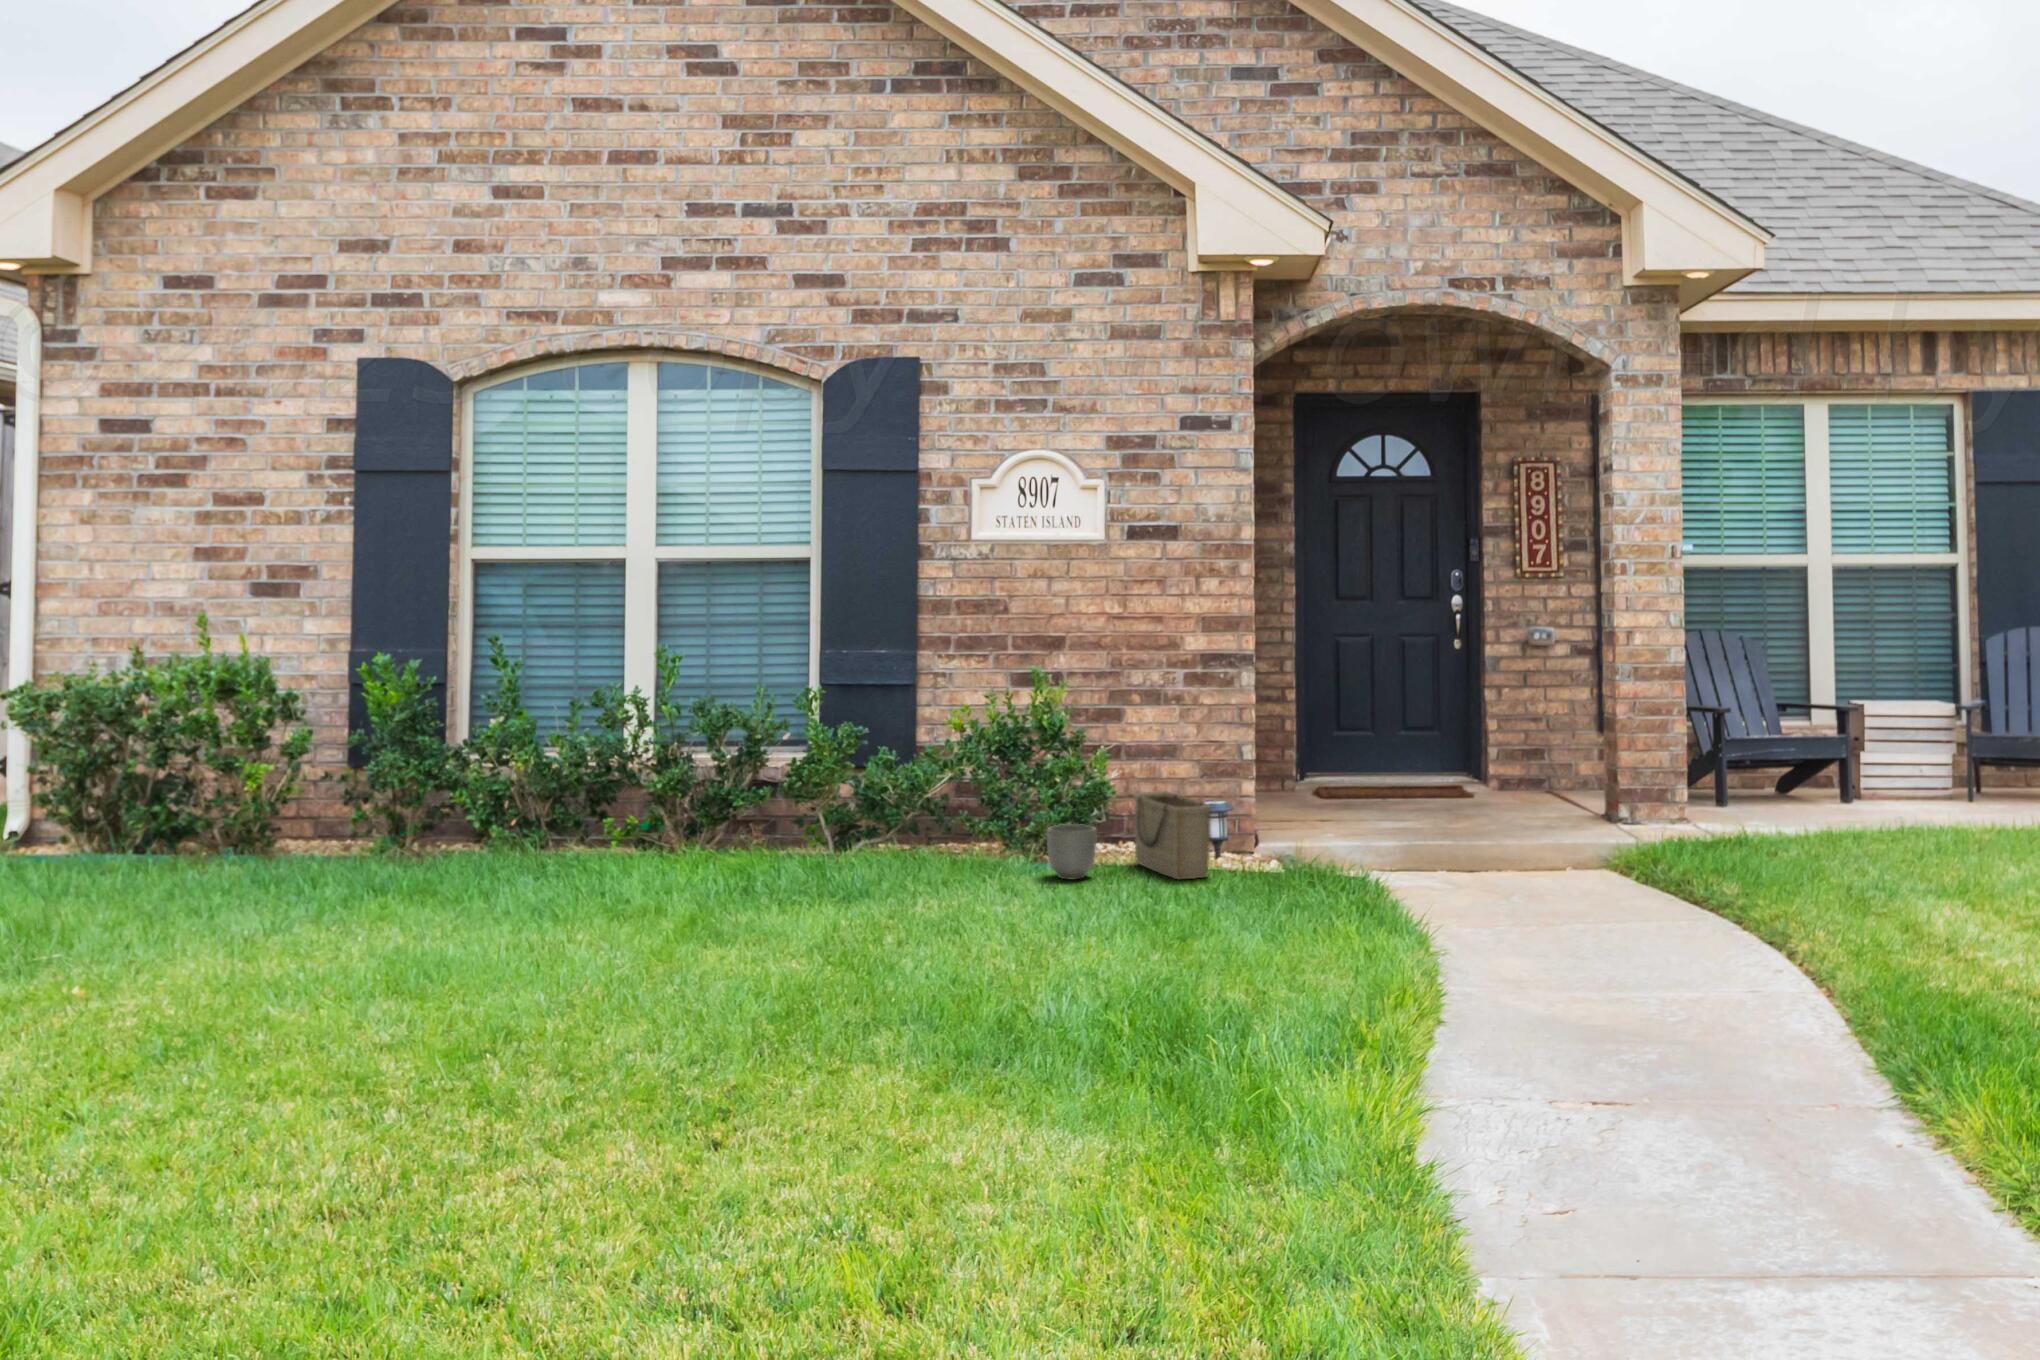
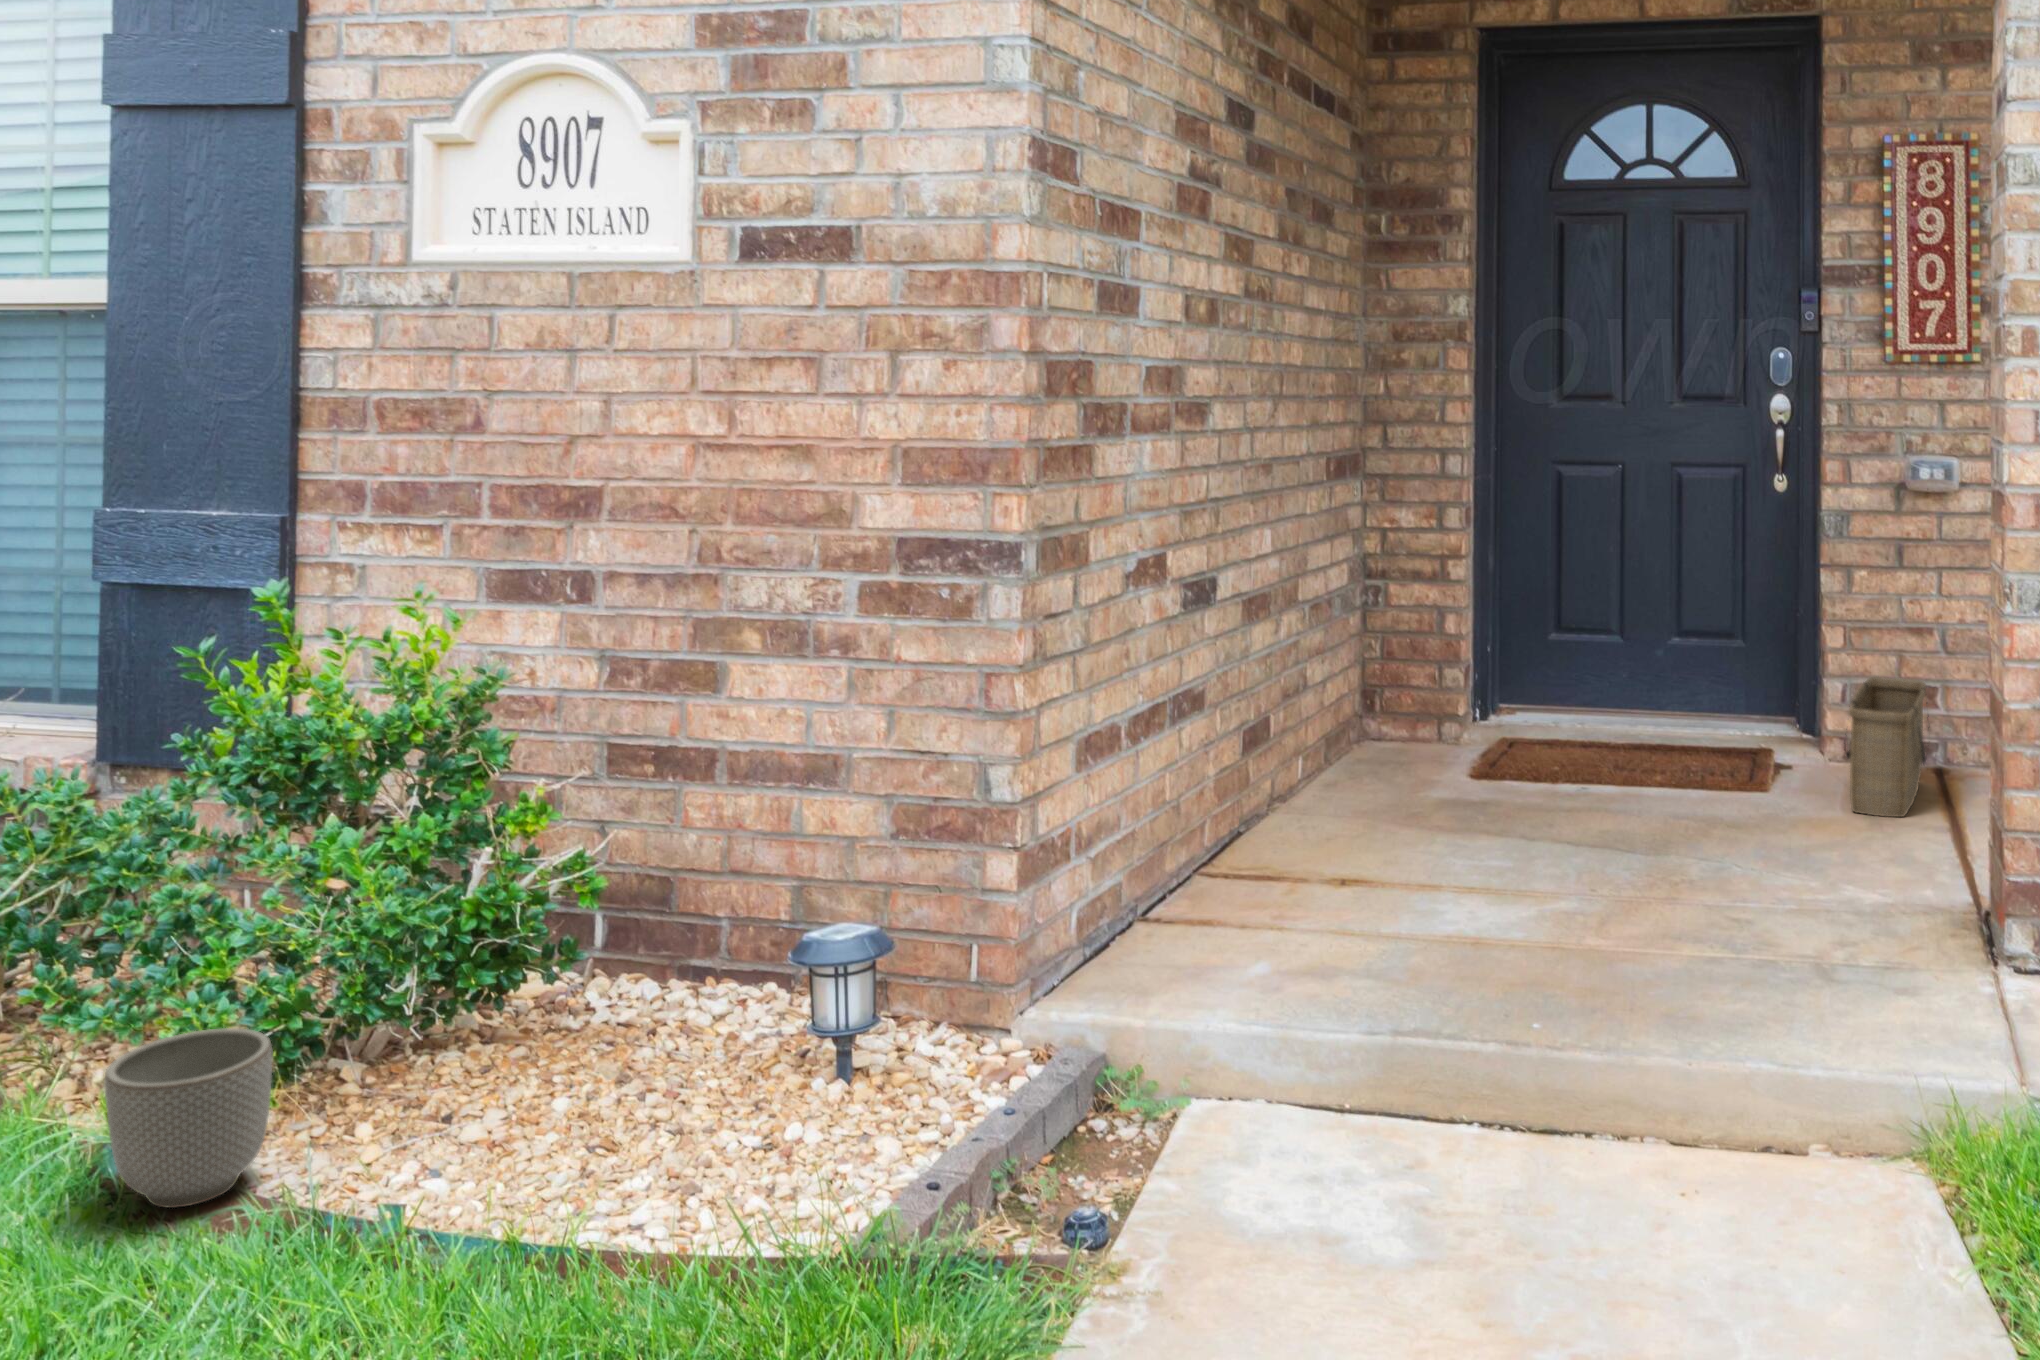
basket: present [1133,791,1211,879] -> present [1844,677,1928,817]

